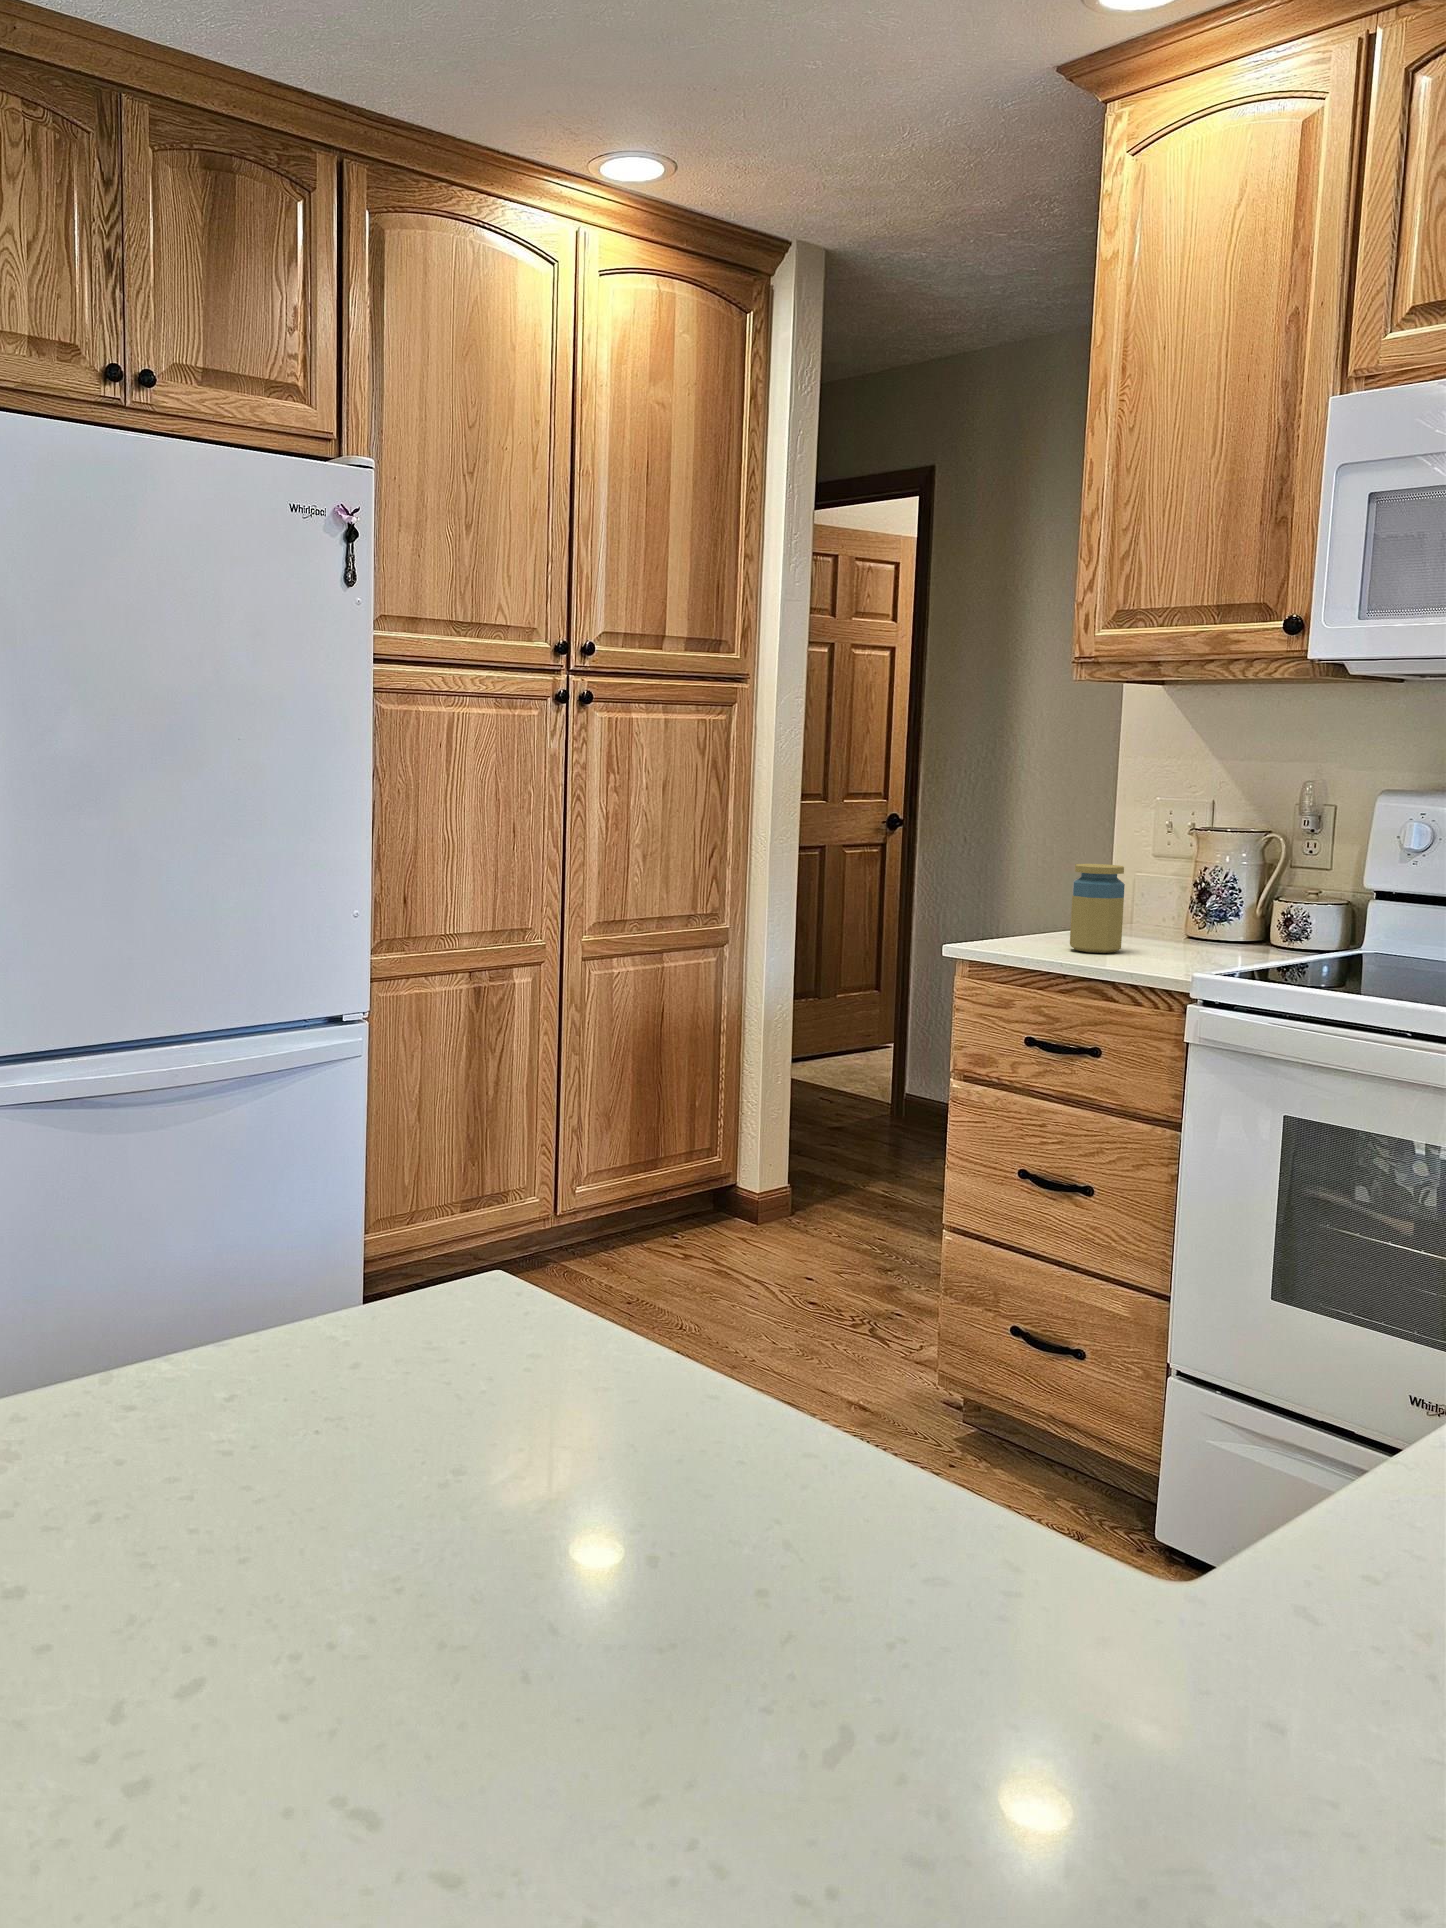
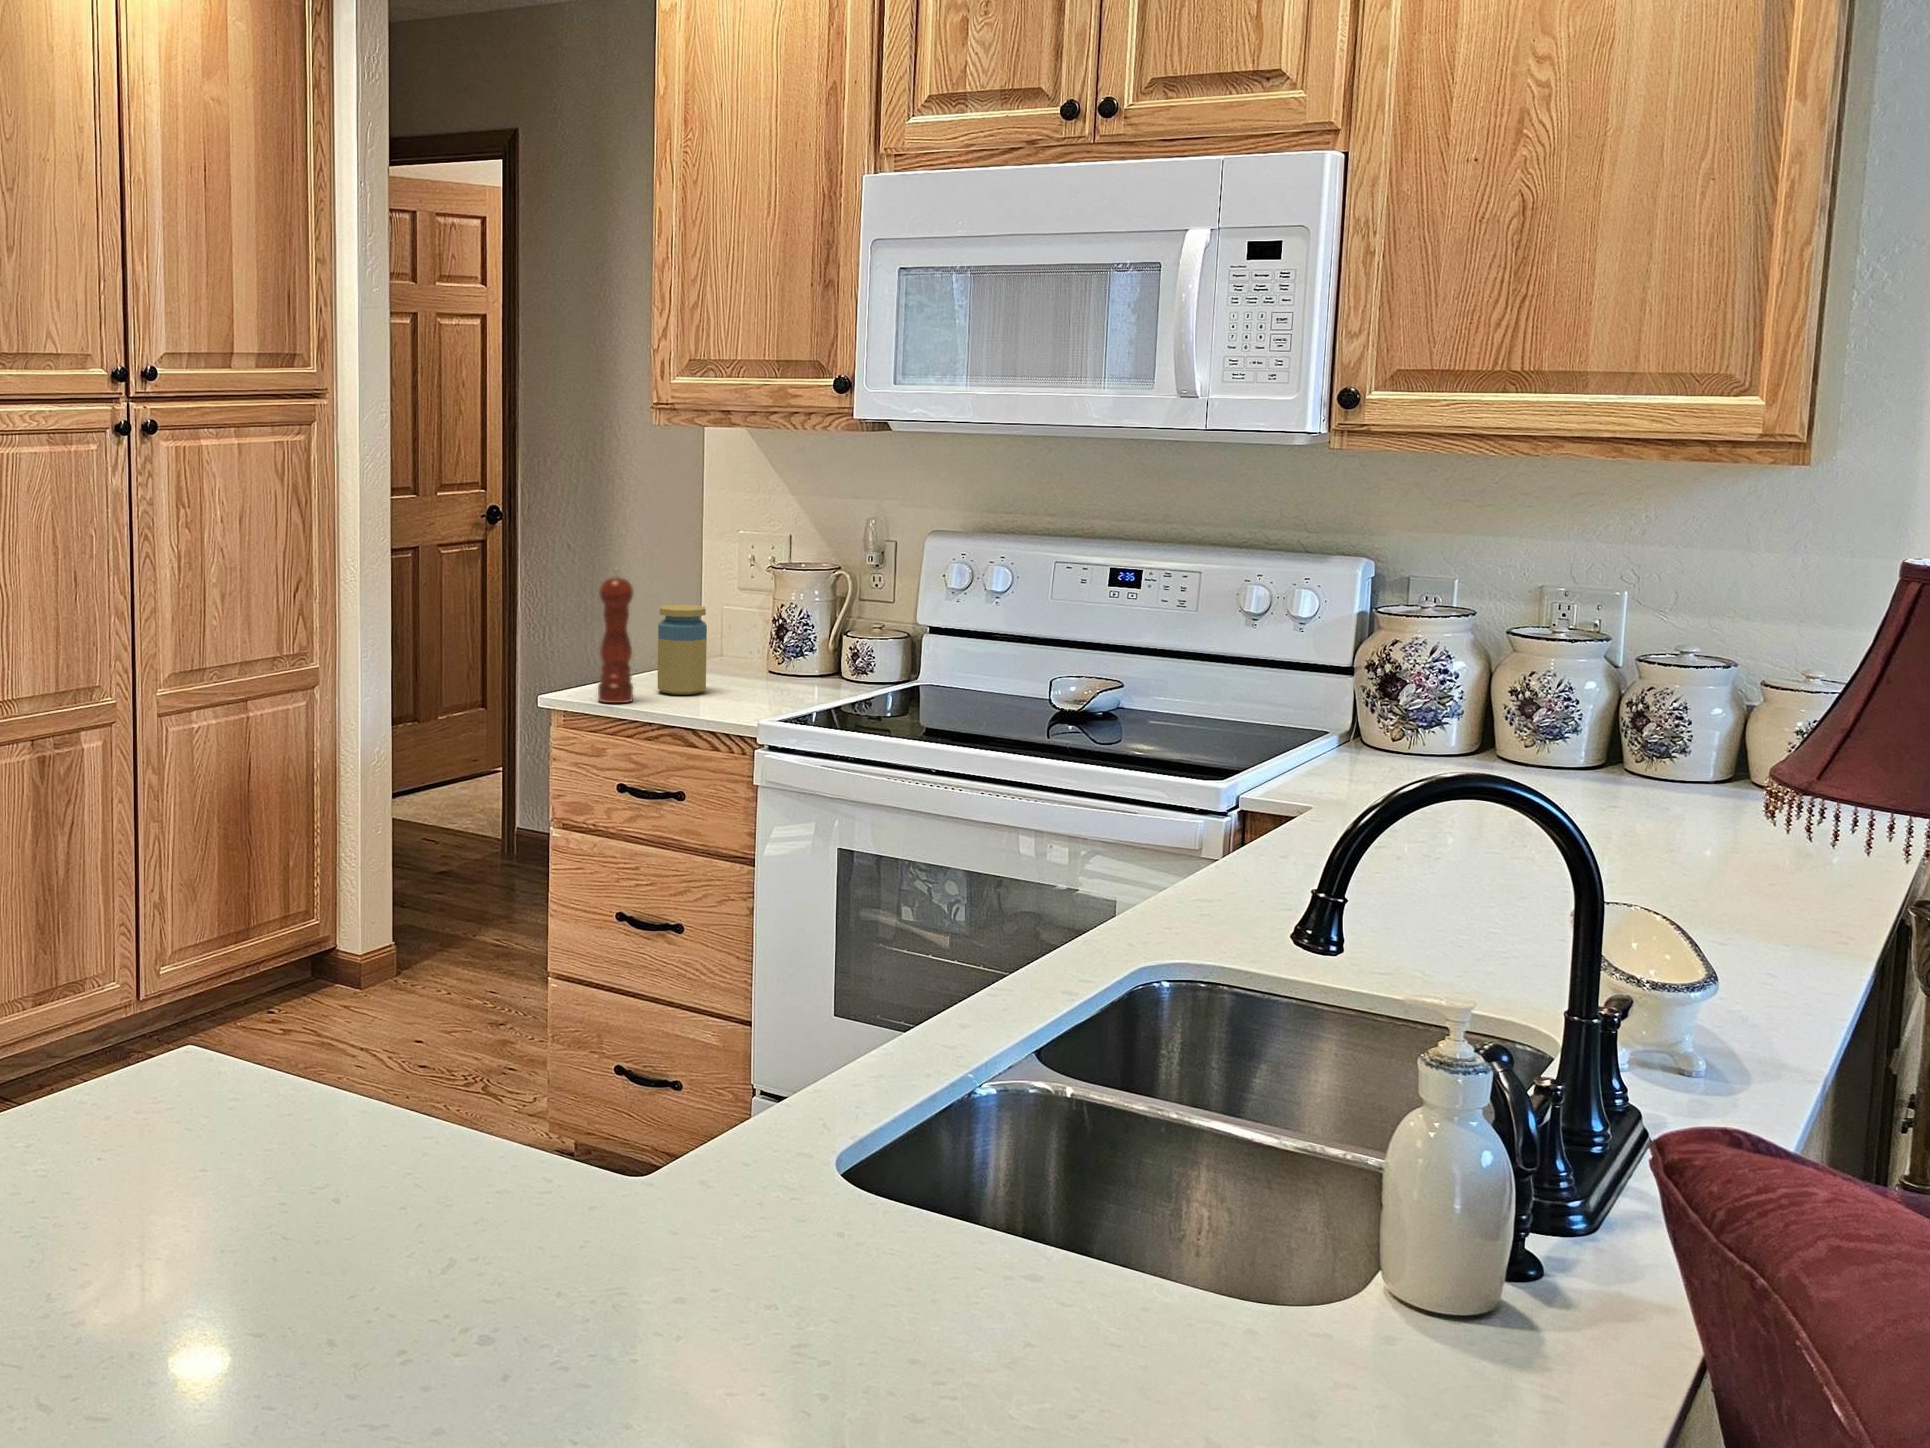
pepper mill: none [1010,821,1051,957] -> present [598,568,633,703]

